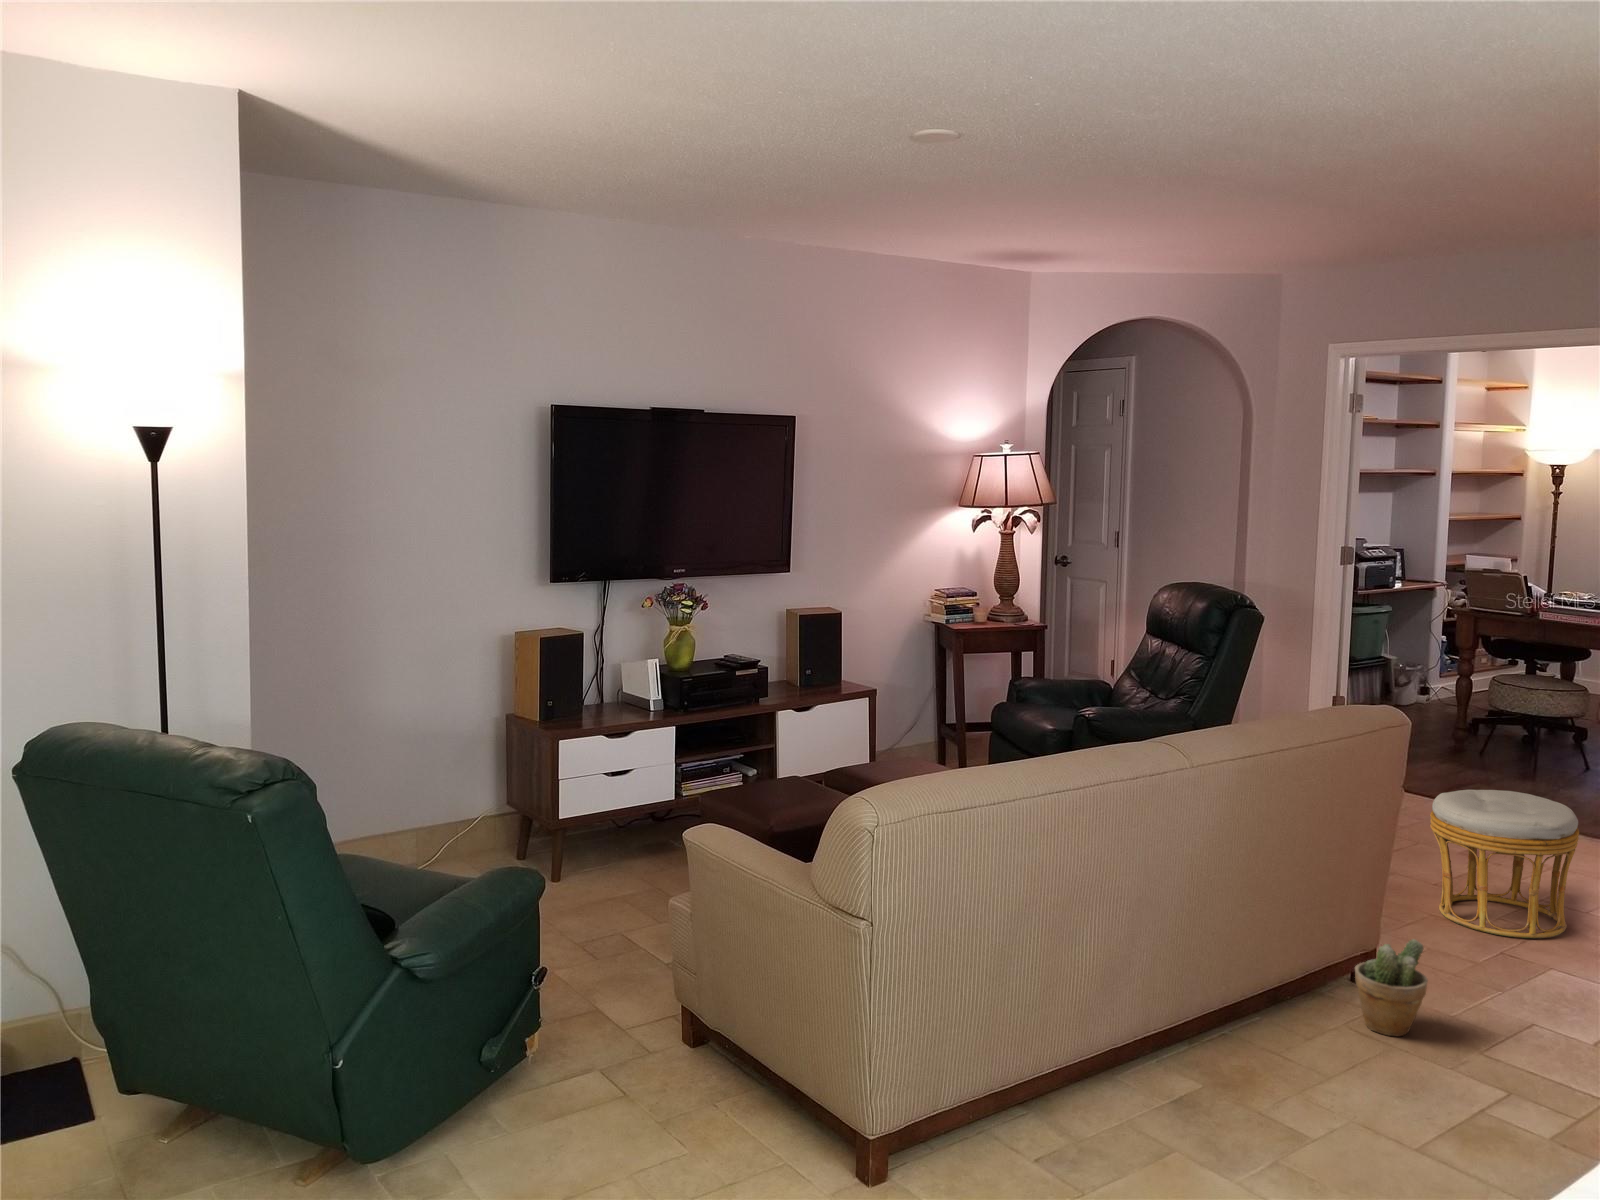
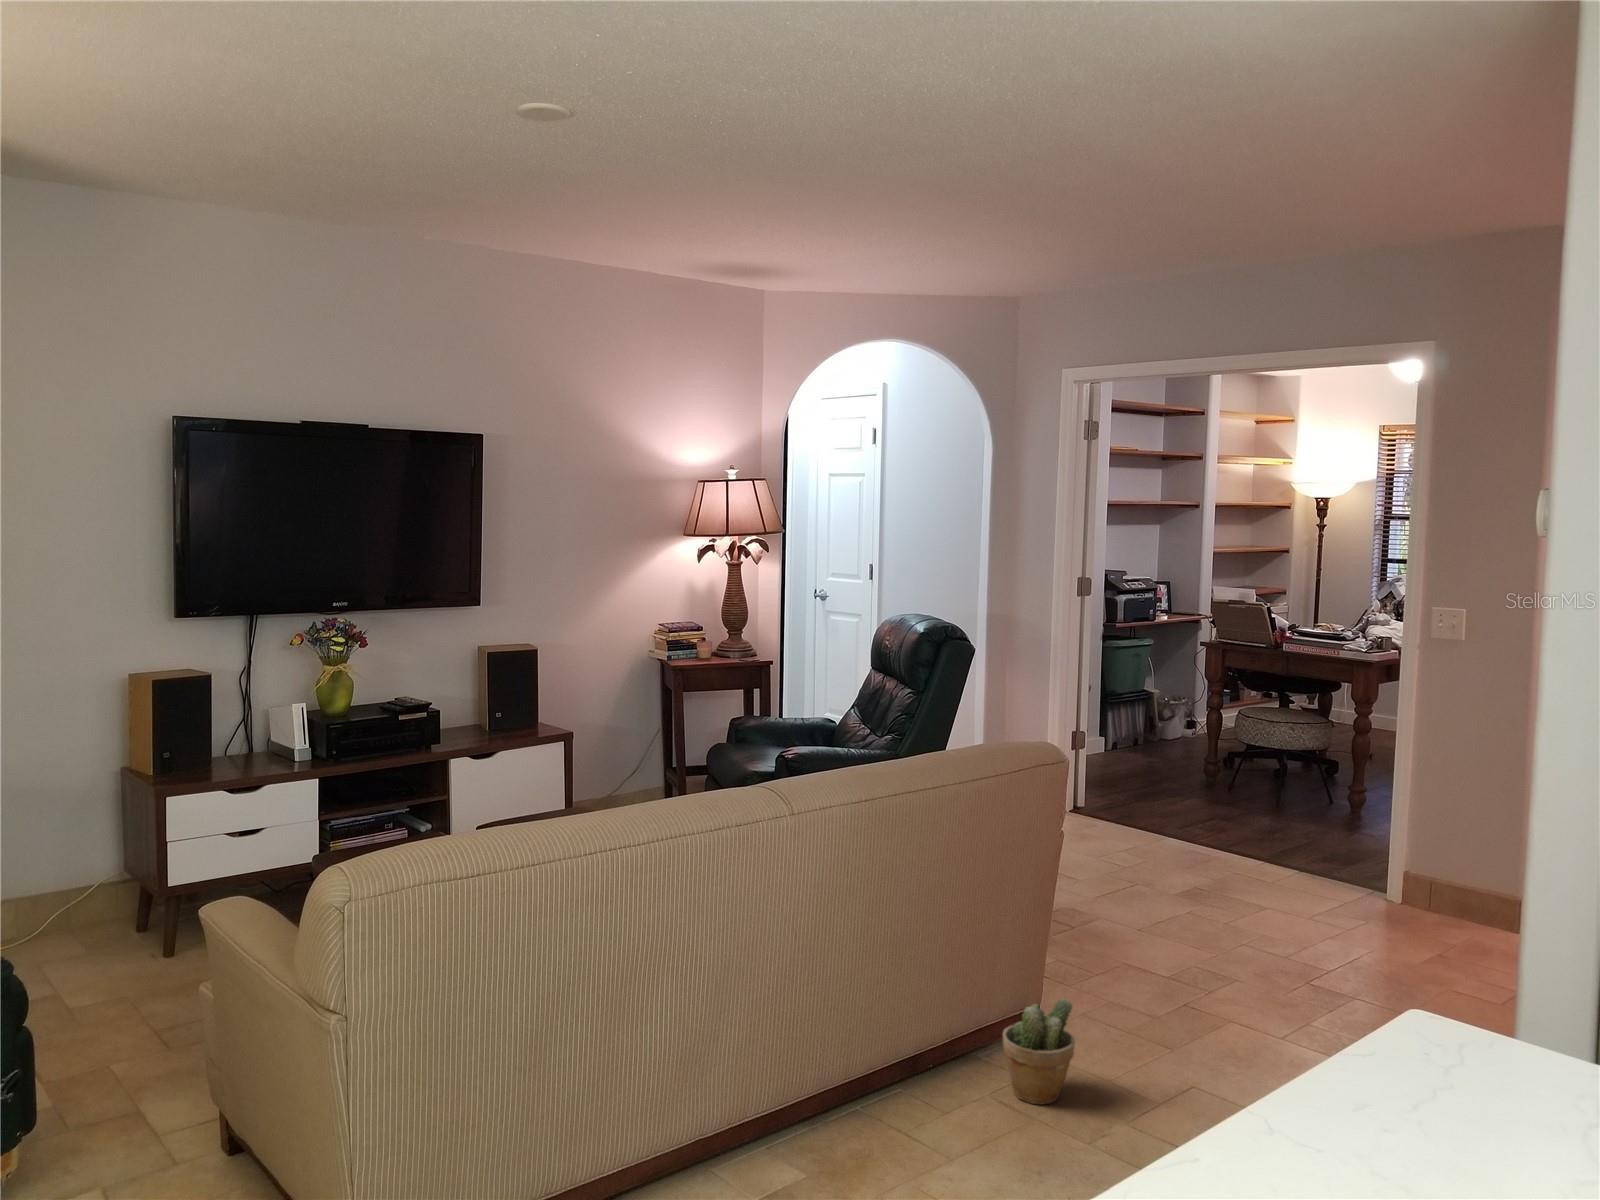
ottoman: present [1430,790,1579,938] -> none [1123,832,1266,988]

